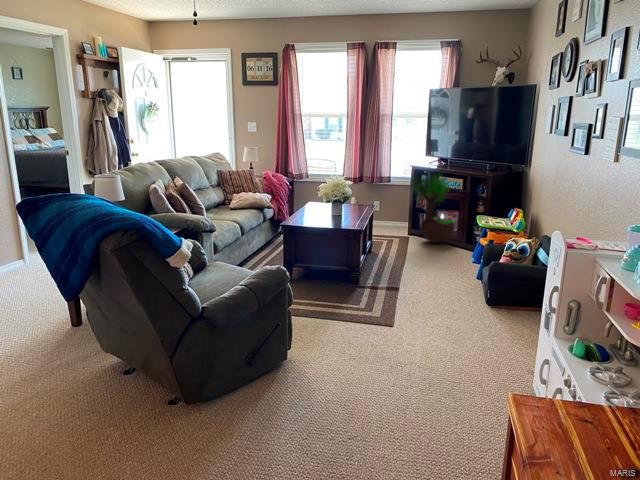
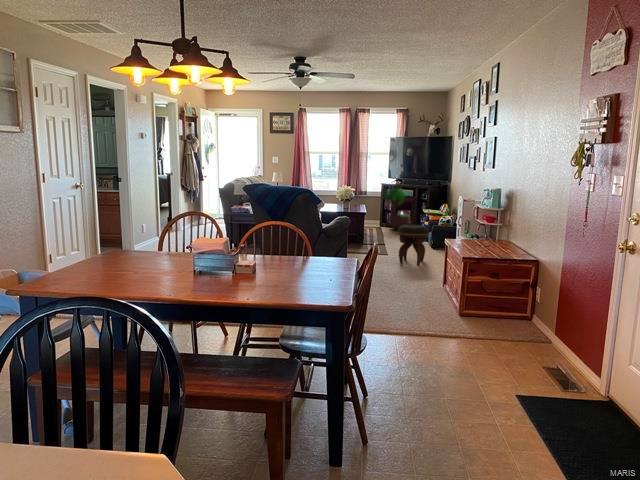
footstool: none [410,274,480,369] -> present [398,225,429,265]

